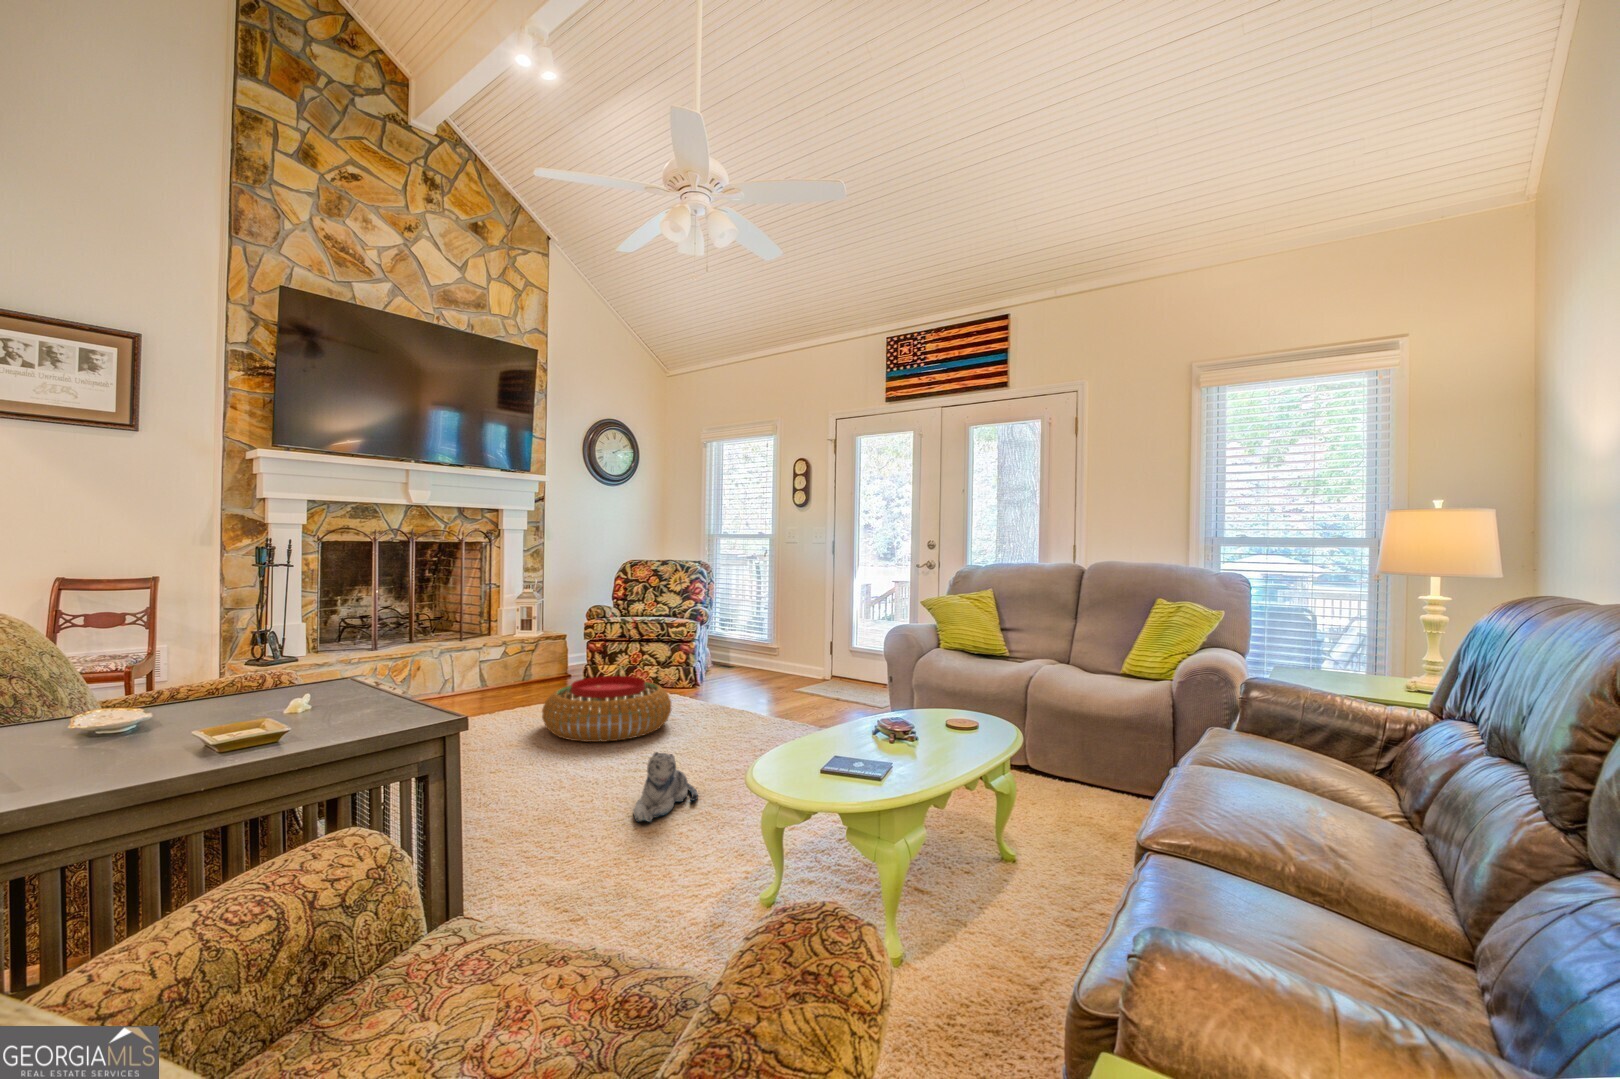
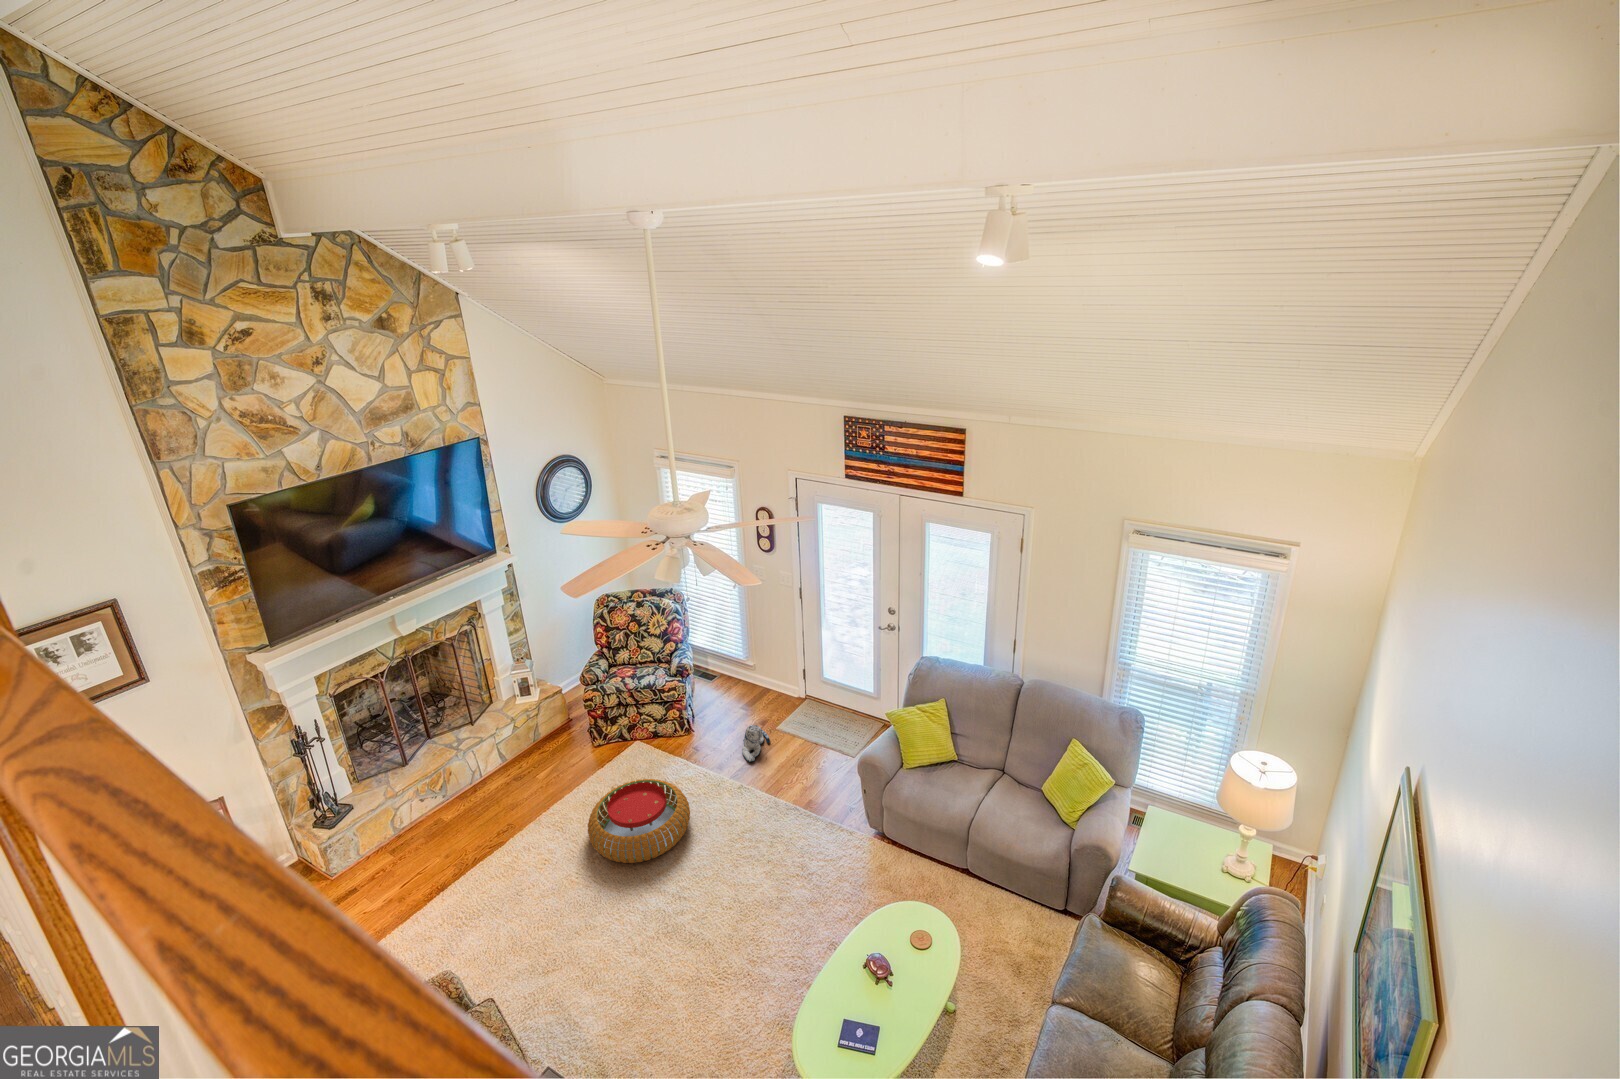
plush toy: present [633,752,698,822] -> present [742,725,770,762]

